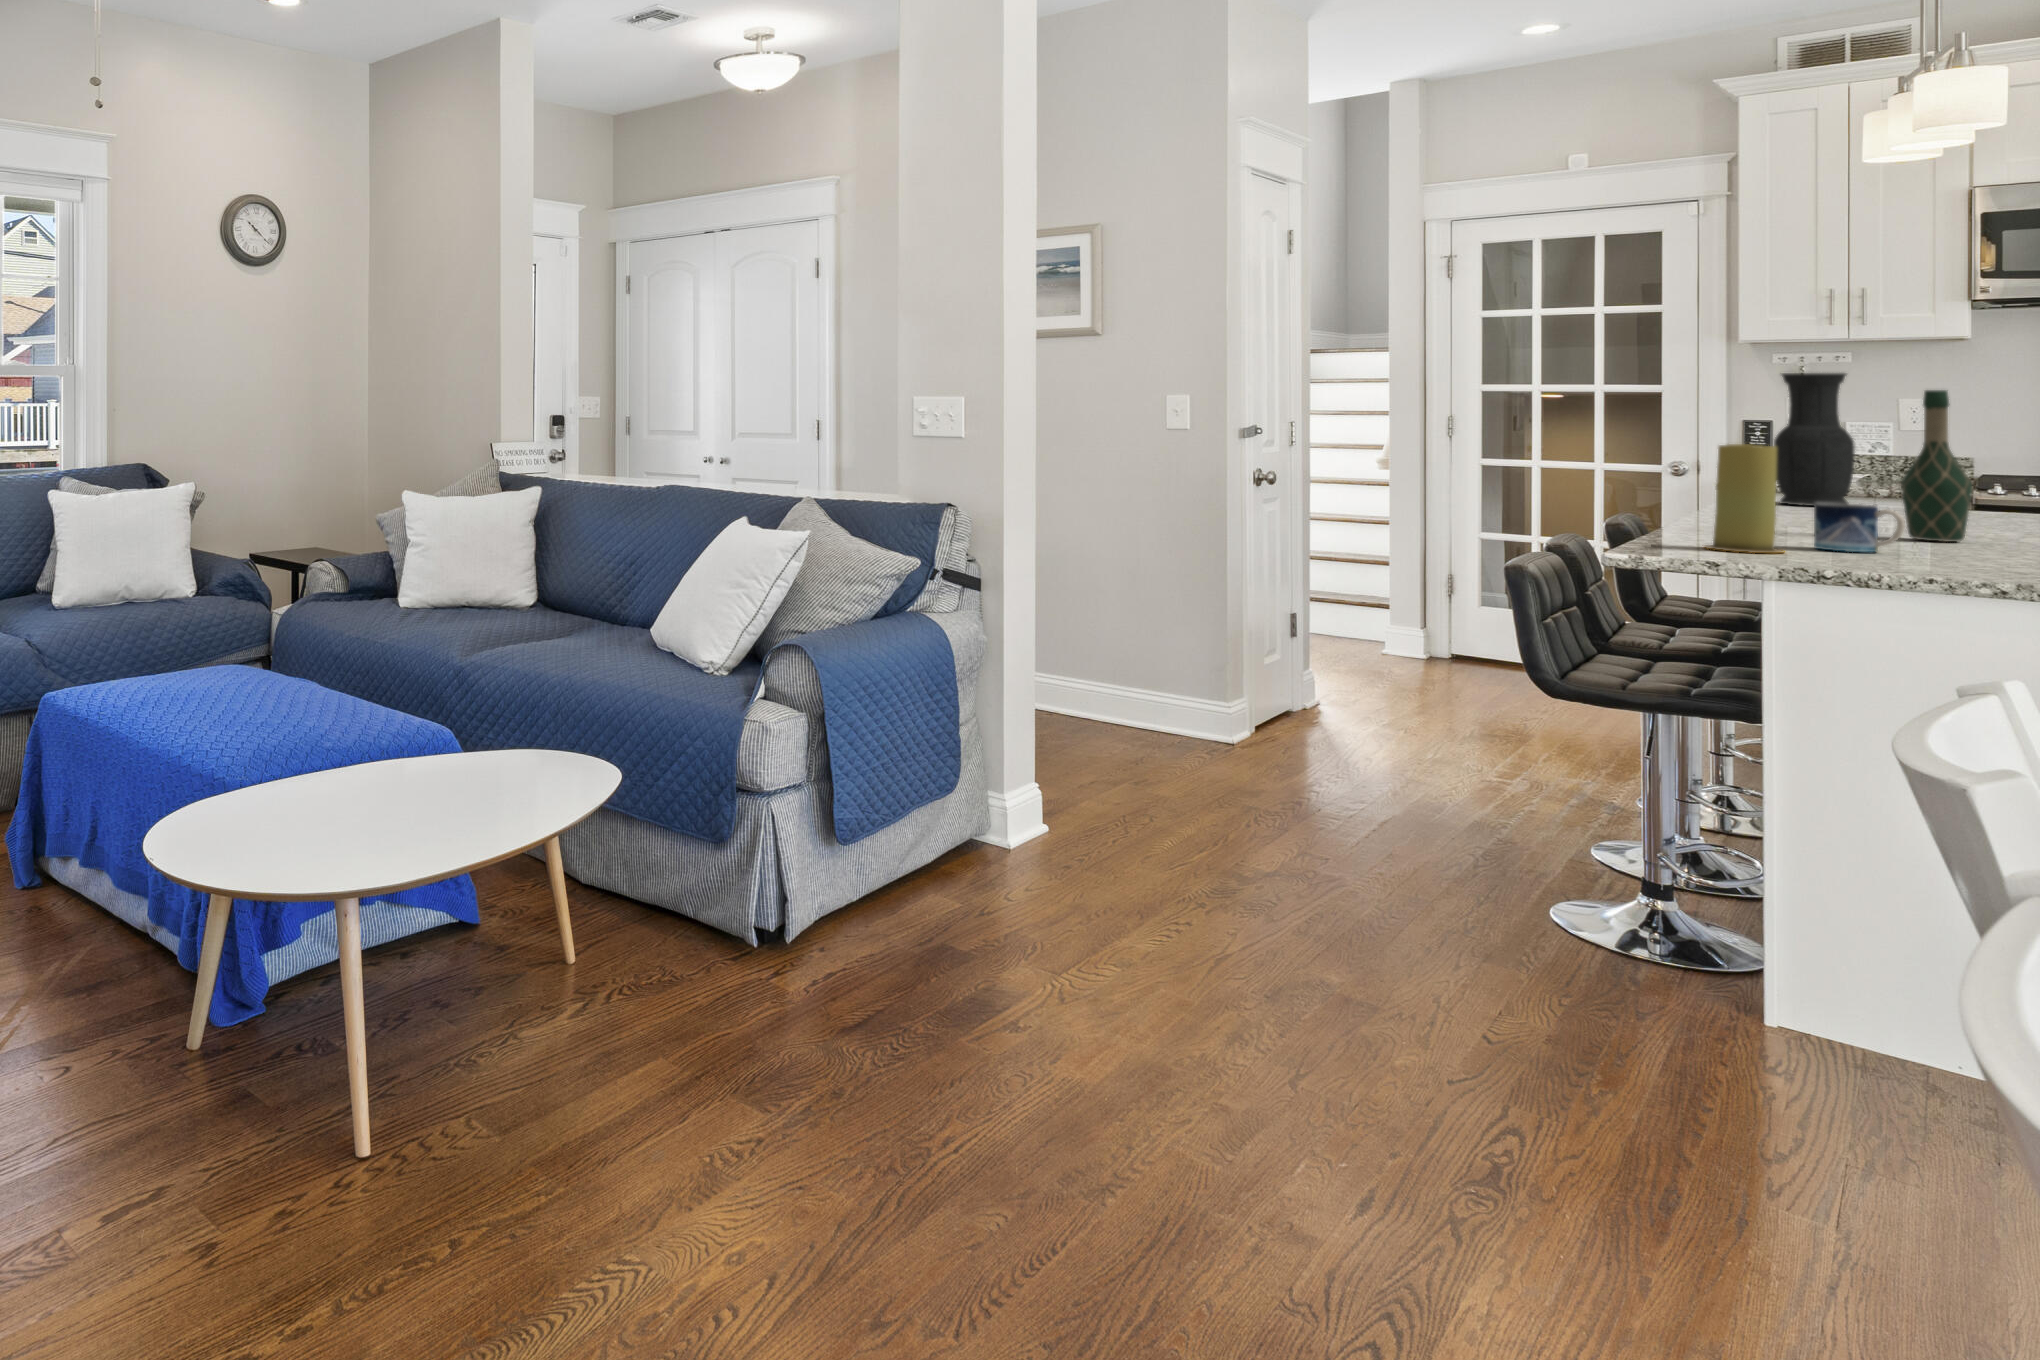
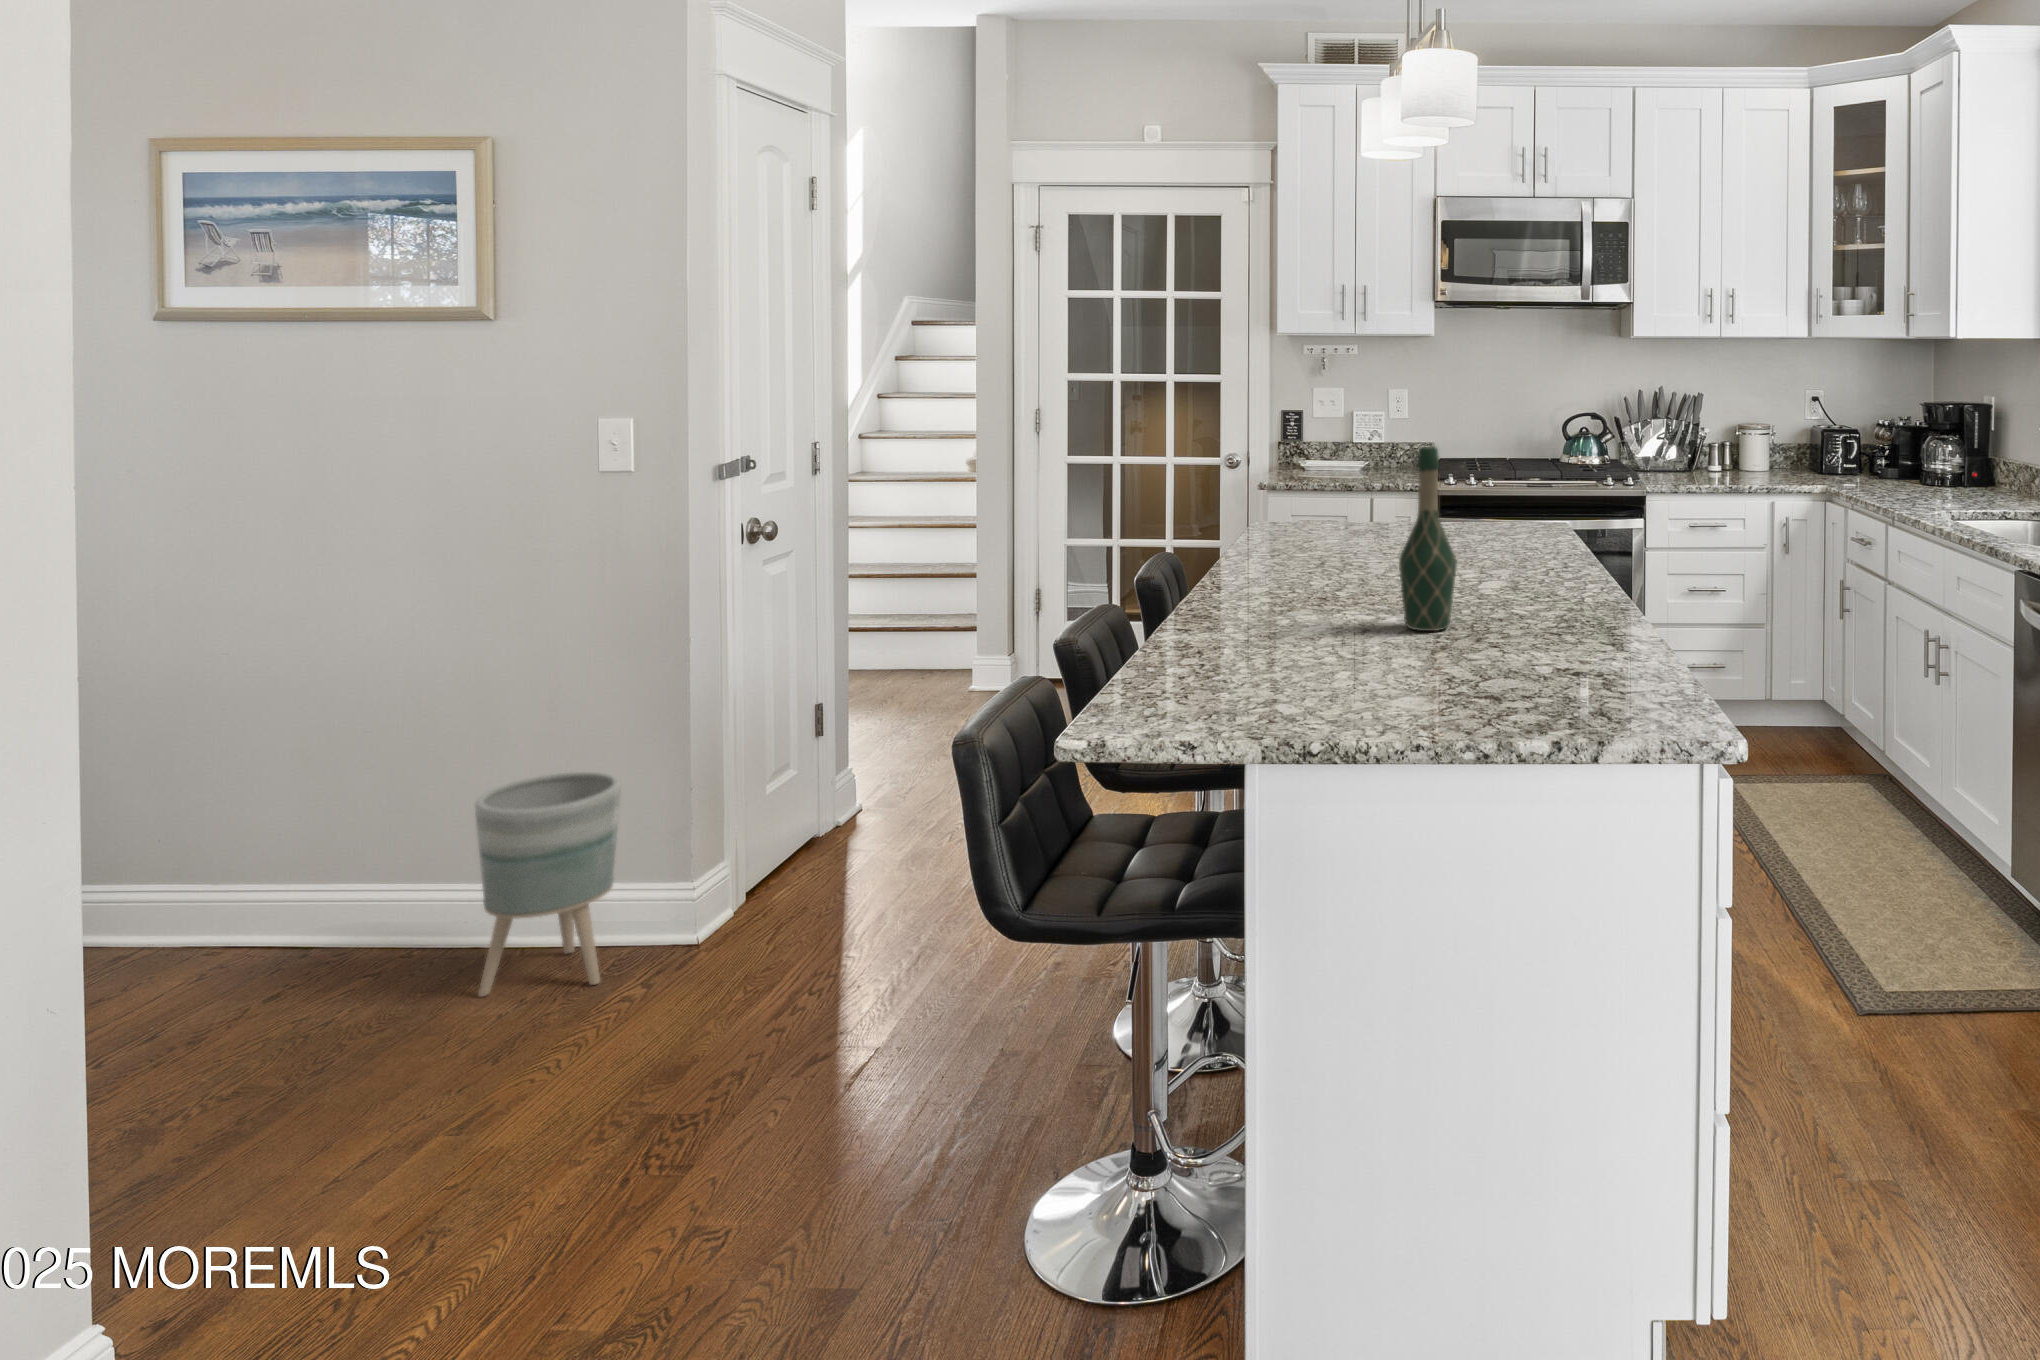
vase: present [1774,373,1855,506] -> none [1296,392,1360,542]
candle: present [1704,444,1784,553] -> none [1204,551,1291,717]
mug: present [1814,503,1905,552] -> none [1321,615,1405,688]
planter: none [1088,618,1173,751] -> present [475,772,621,997]

